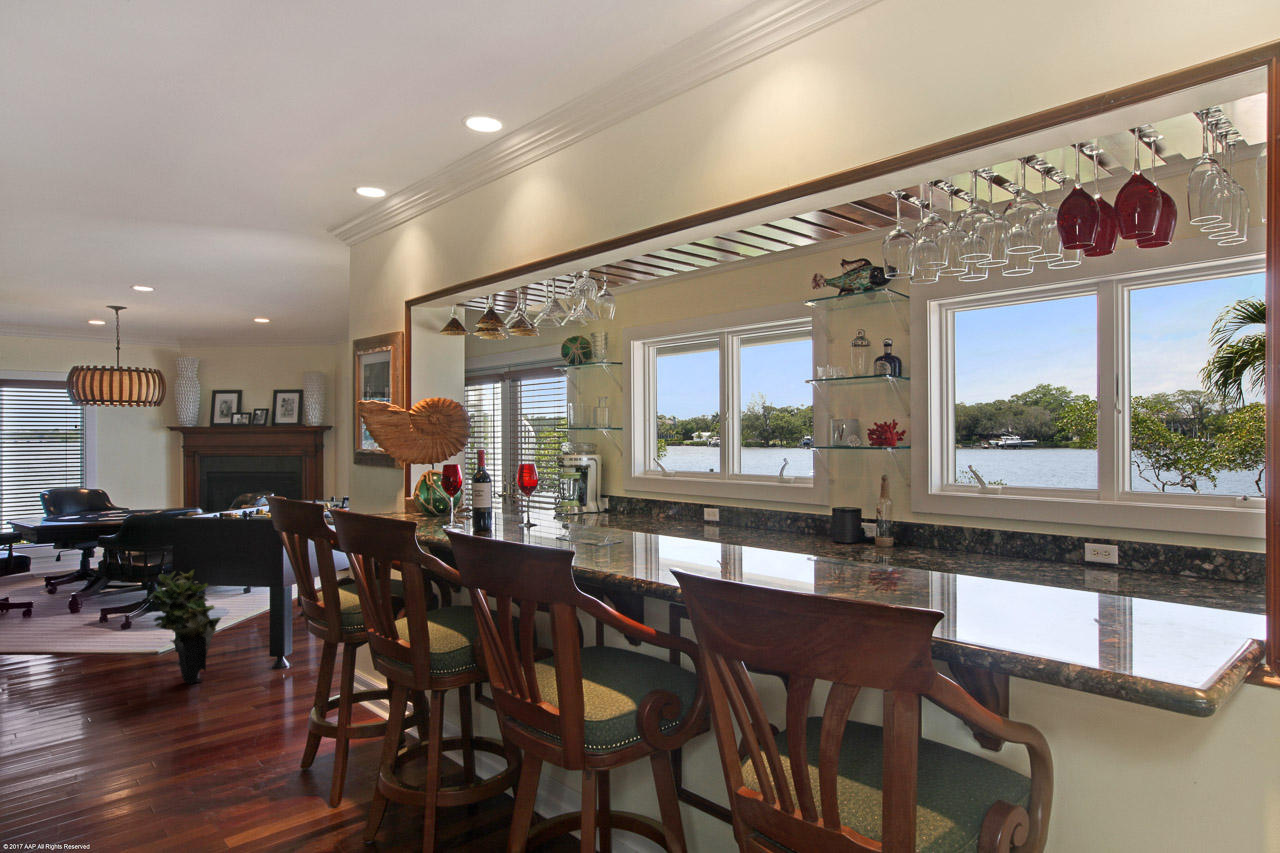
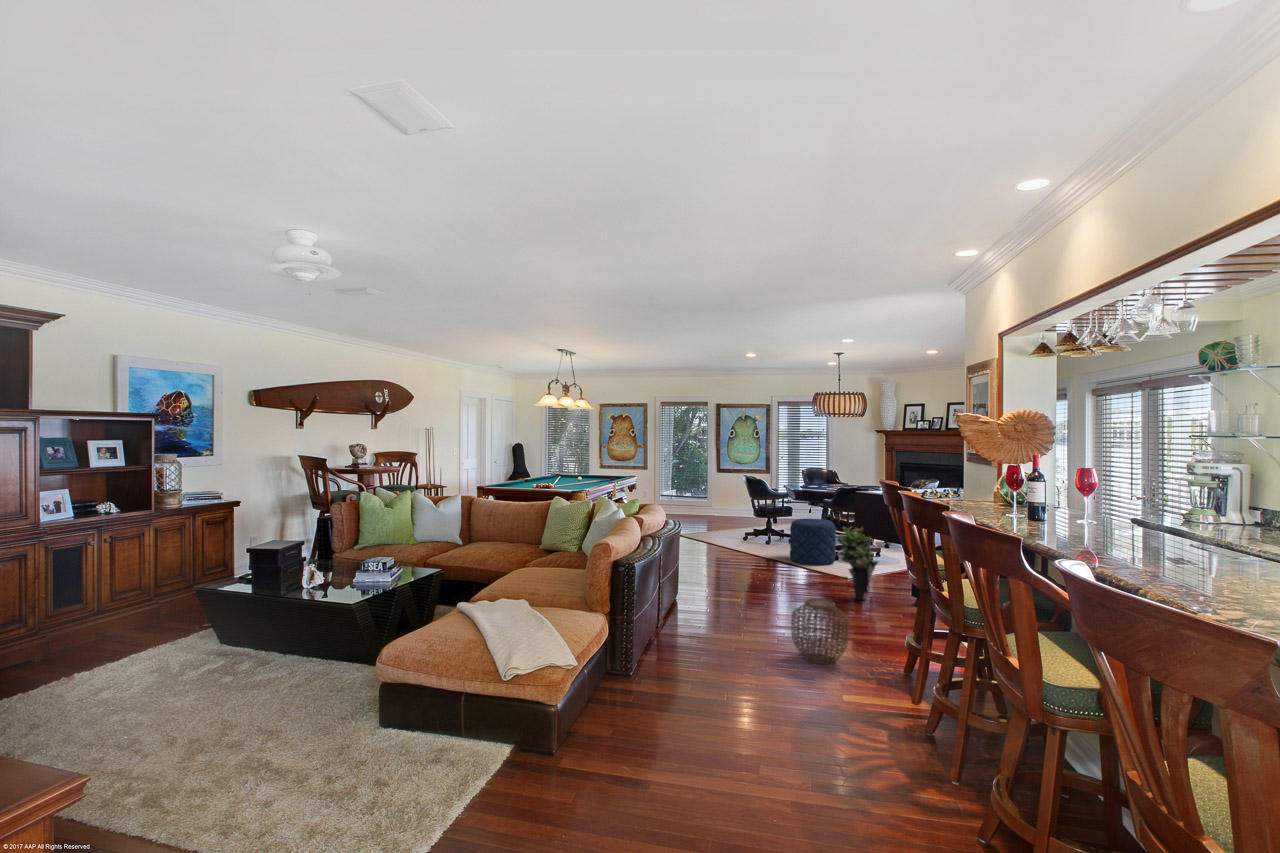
pouf: none [38,568,129,648] -> present [790,518,836,565]
woven basket: none [104,699,213,815] -> present [791,598,849,664]

